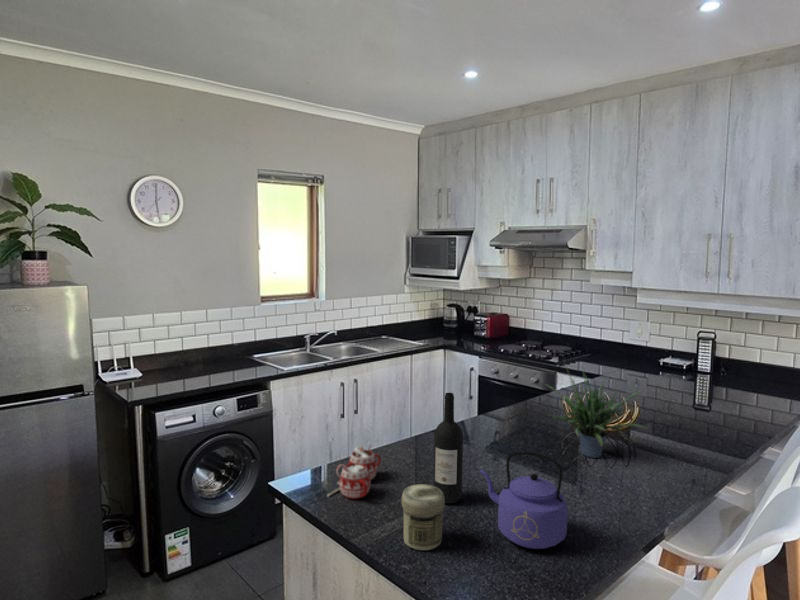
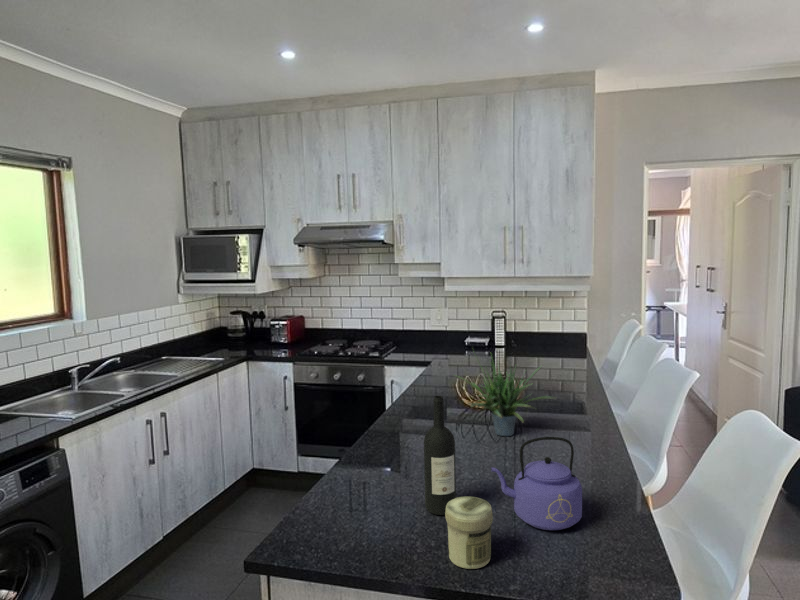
mug: present [328,446,381,499] -> none [314,477,371,549]

